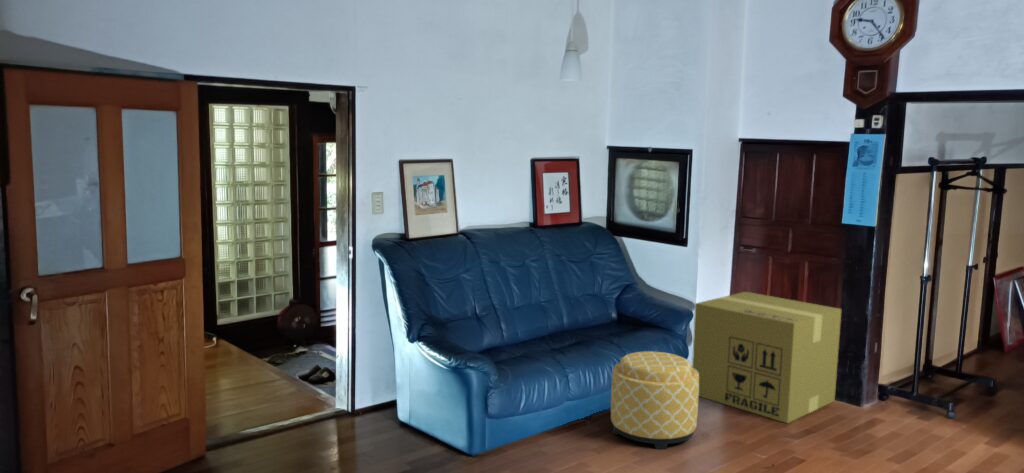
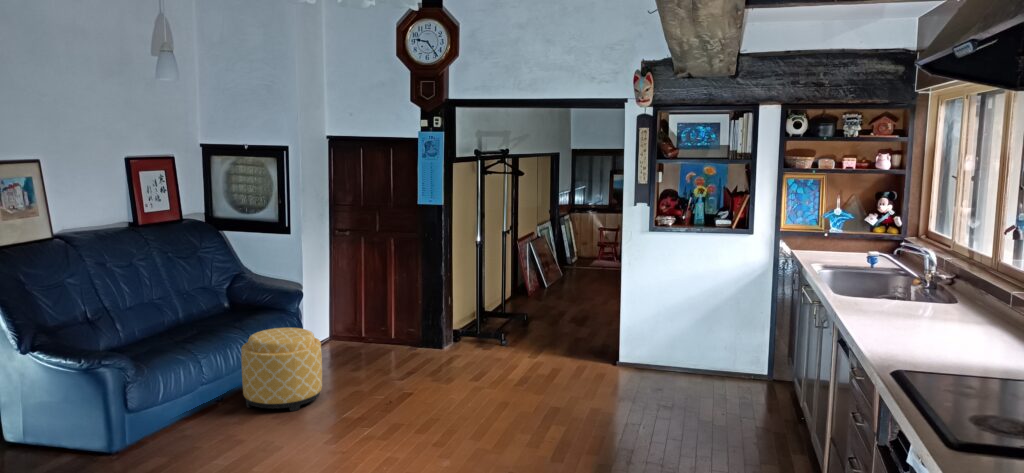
cardboard box: present [692,292,841,423] -> none [304,269,423,371]

